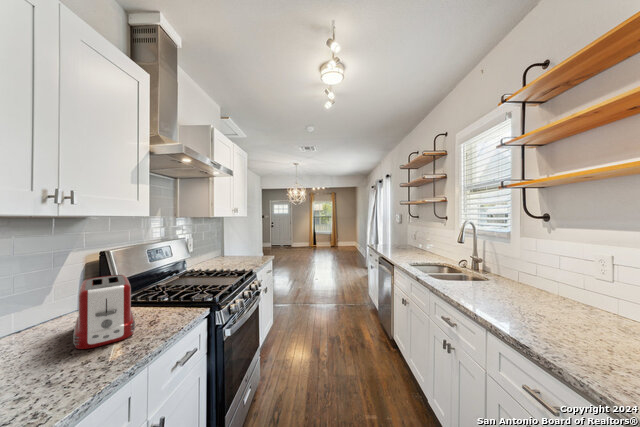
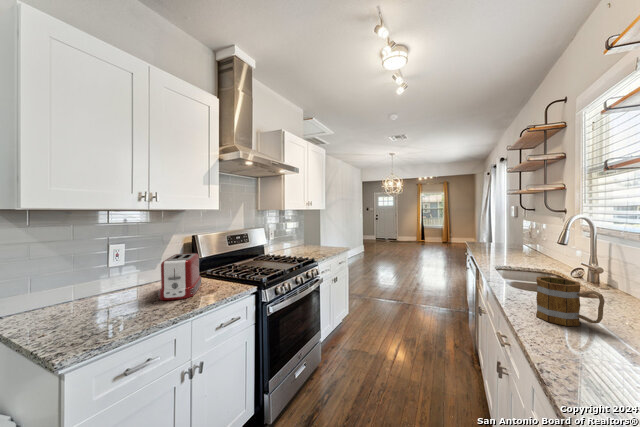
mug: none [468,265,512,299] -> present [536,277,605,326]

